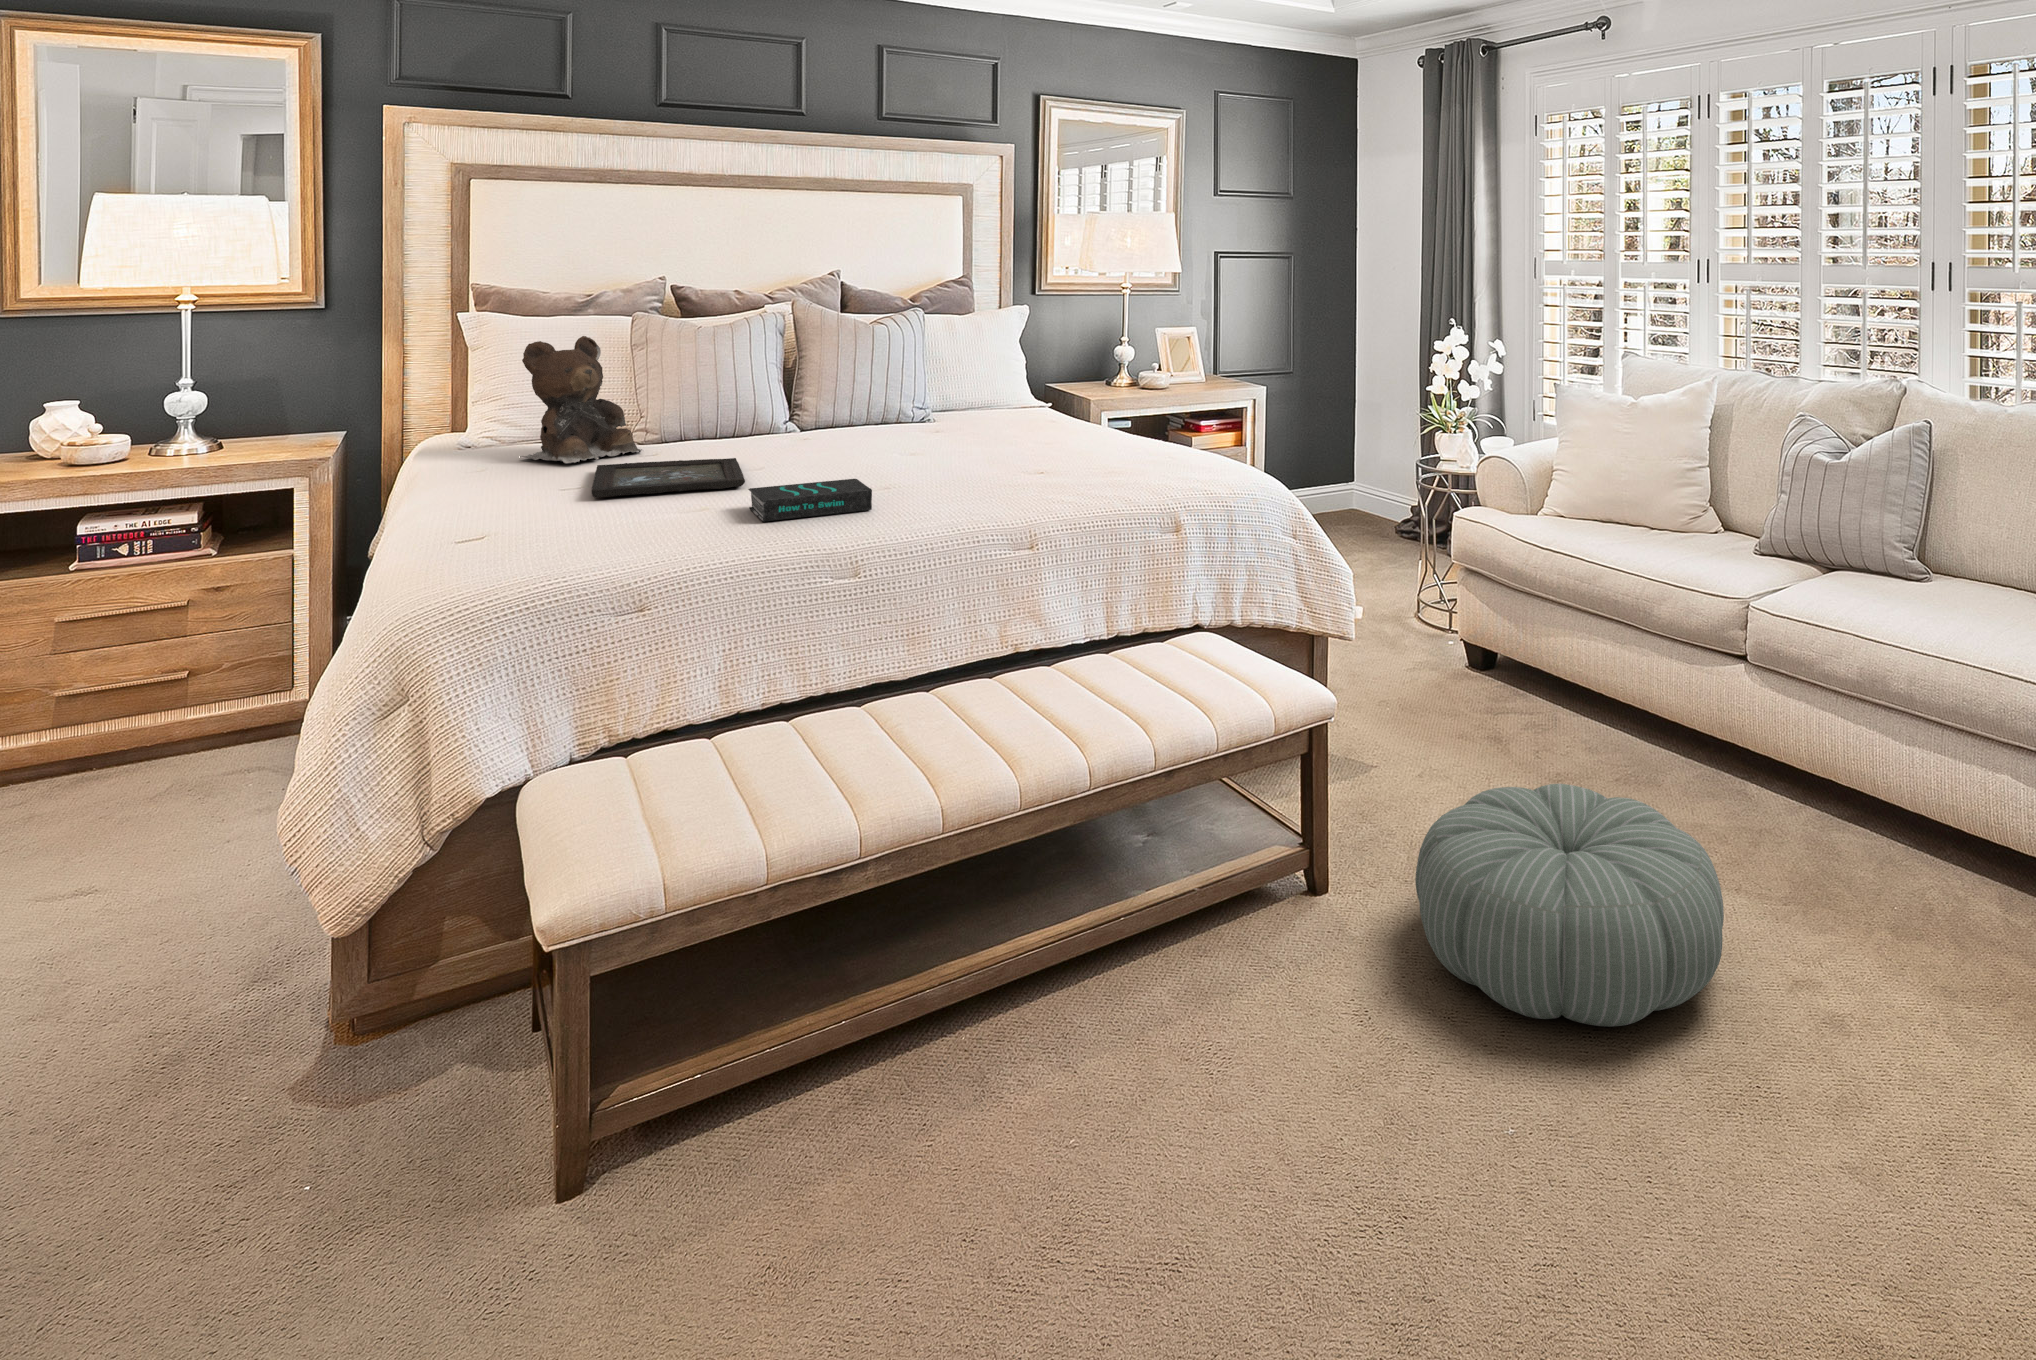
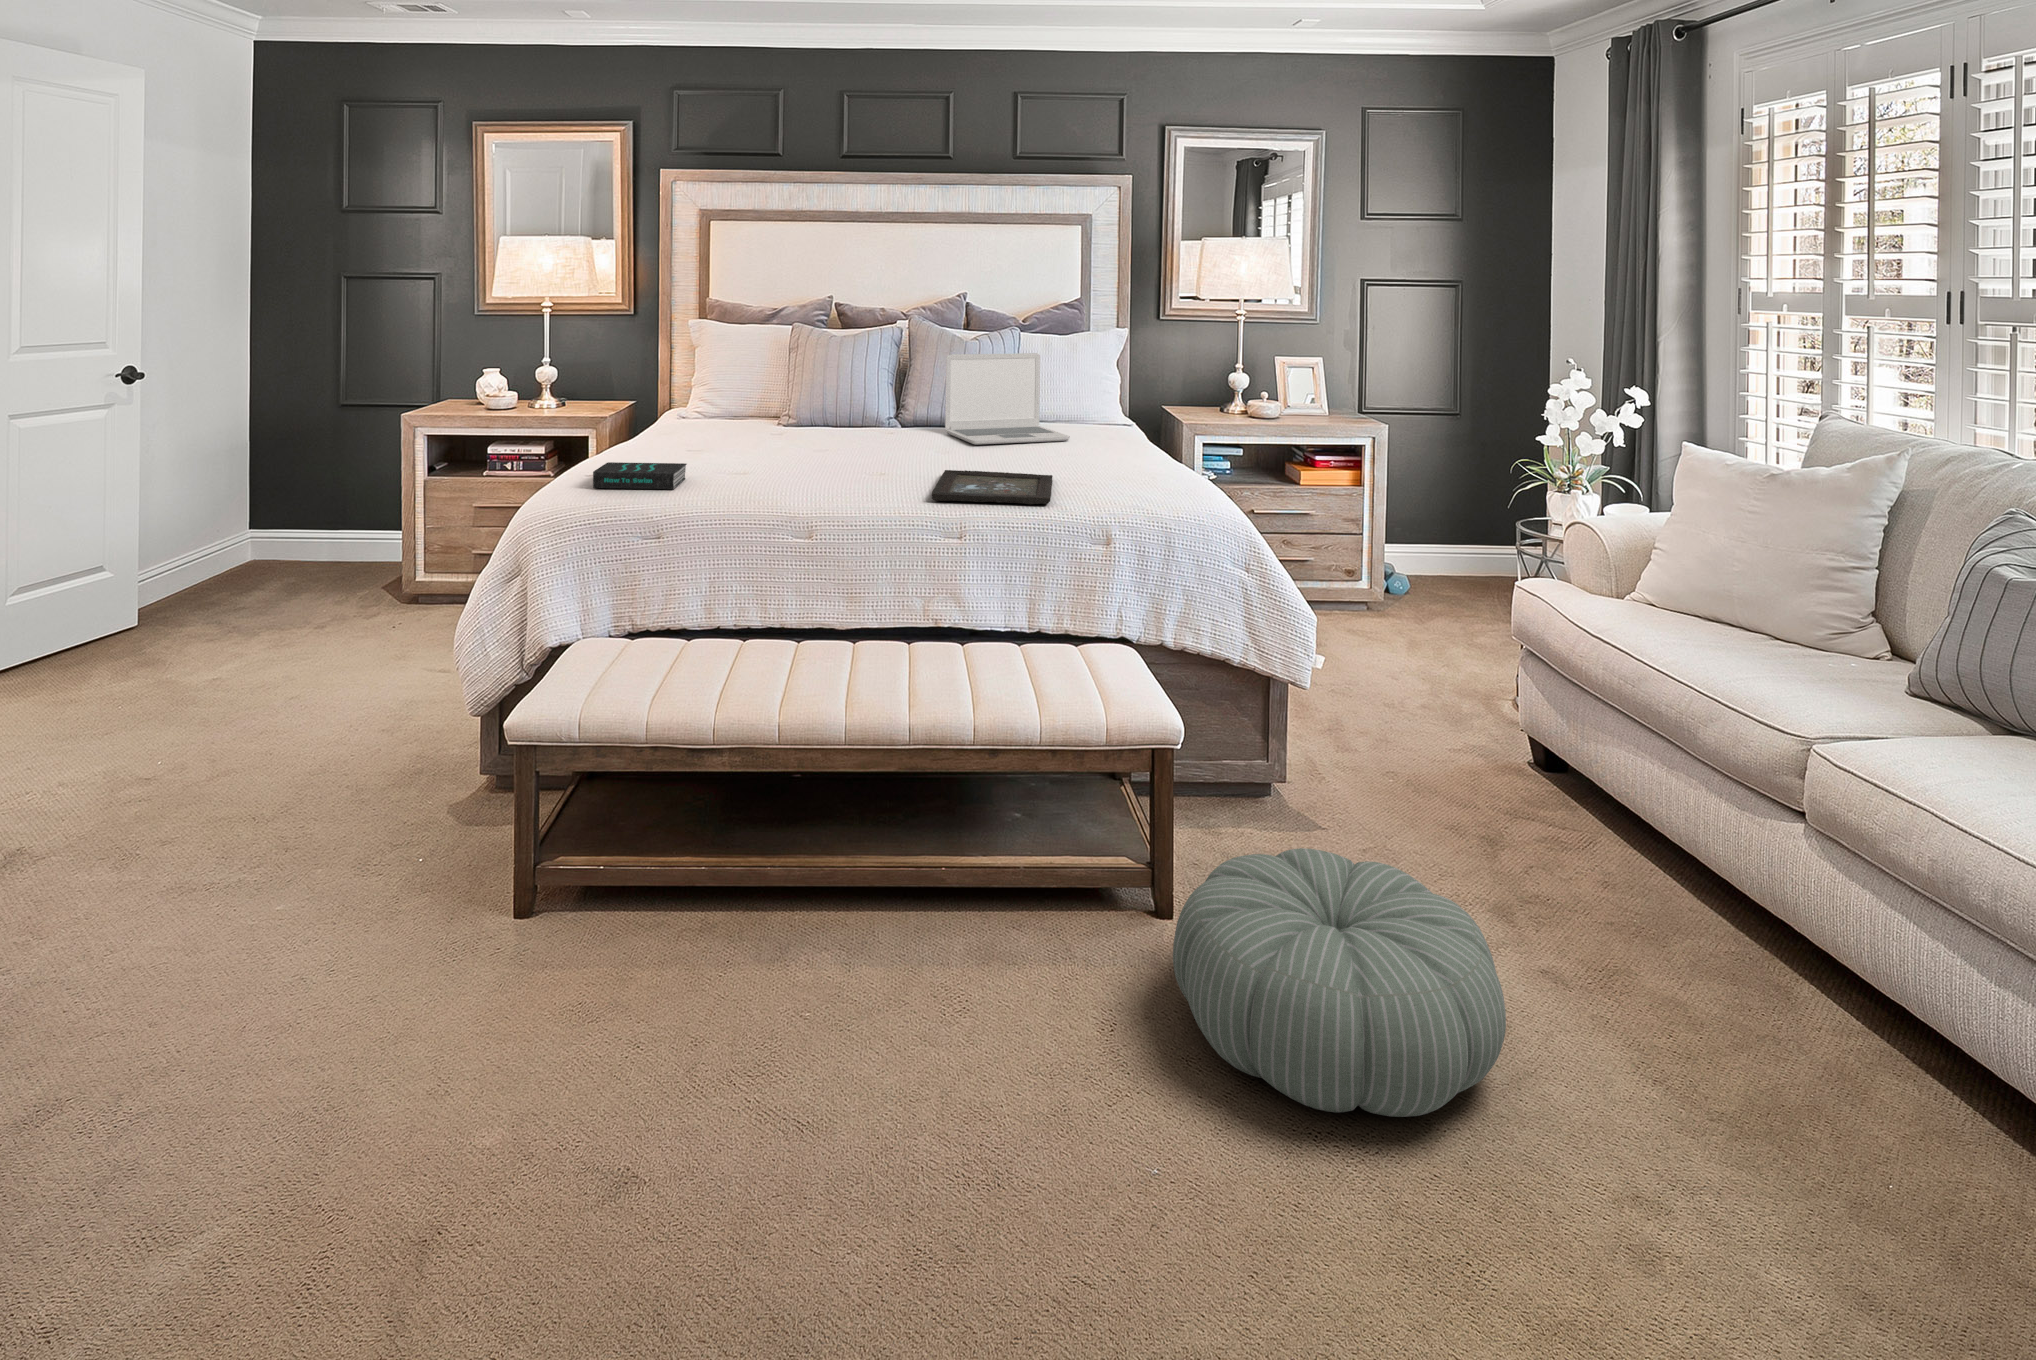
laptop: none [864,335,1018,443] -> present [945,353,1070,445]
teddy bear: present [521,336,642,463] -> none [703,341,781,435]
tray: present [592,458,745,498] -> present [932,470,1053,504]
book: present [748,479,872,522] -> present [593,462,687,489]

